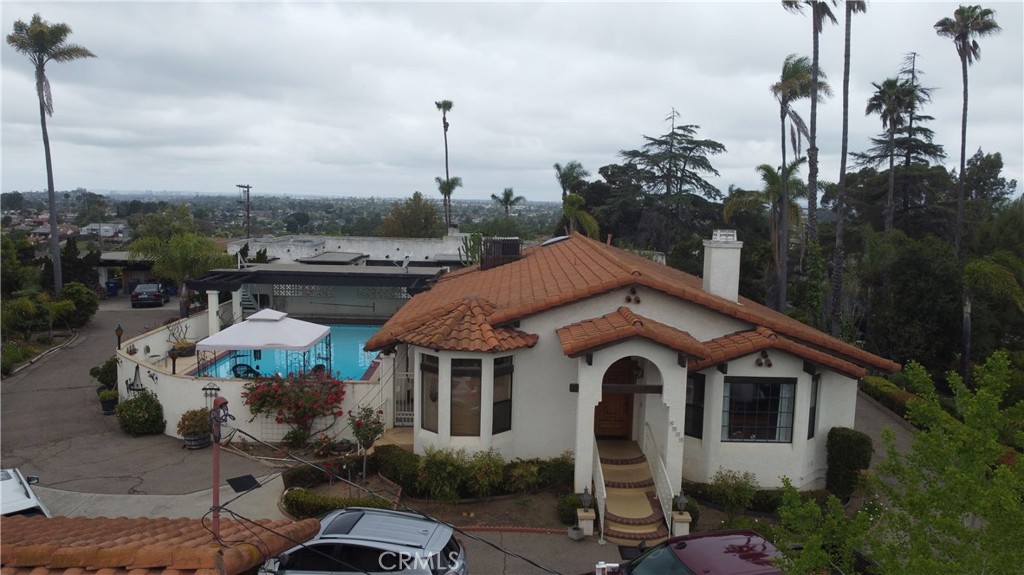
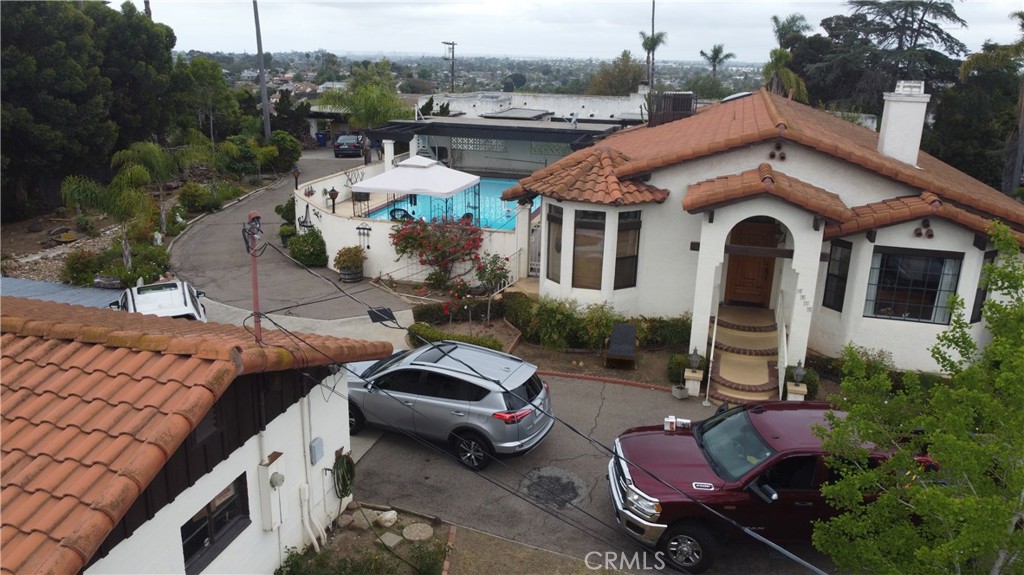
lounge chair: none [495,468,528,515] -> present [604,323,639,368]

